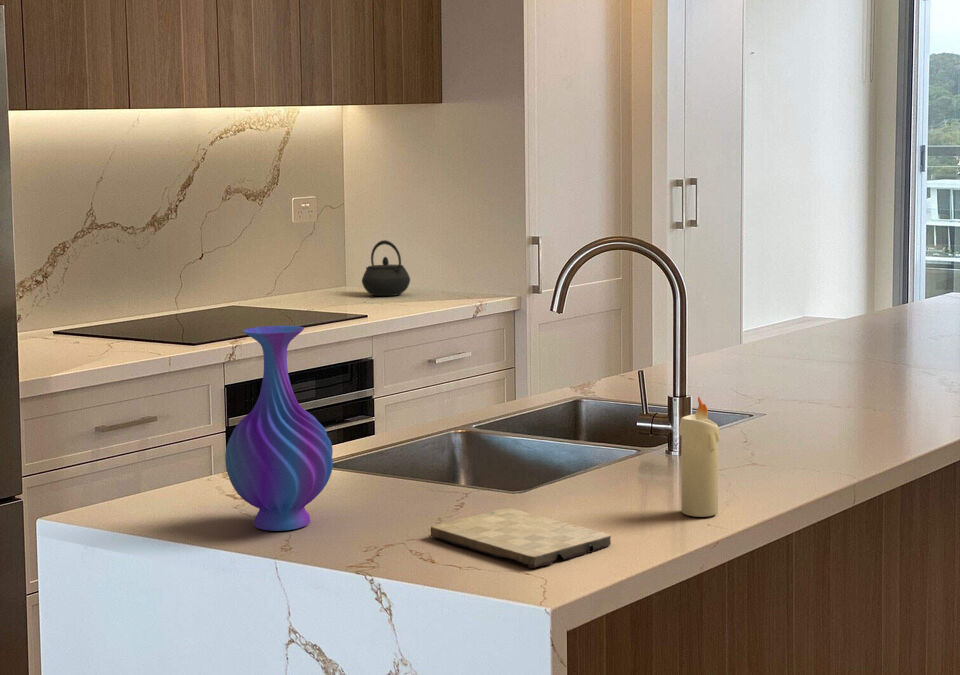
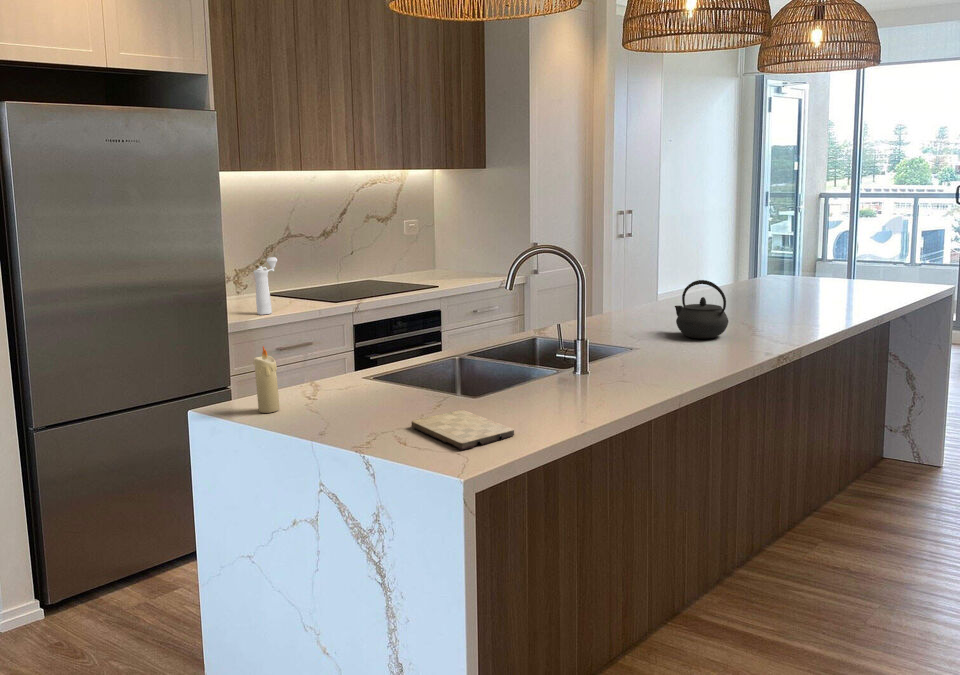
kettle: present [362,240,410,296] -> present [675,280,728,339]
pepper mill: none [52,263,93,365] -> present [253,257,278,315]
vase: present [225,326,333,531] -> none [297,301,361,421]
candle: present [679,397,720,517] -> present [253,346,280,413]

